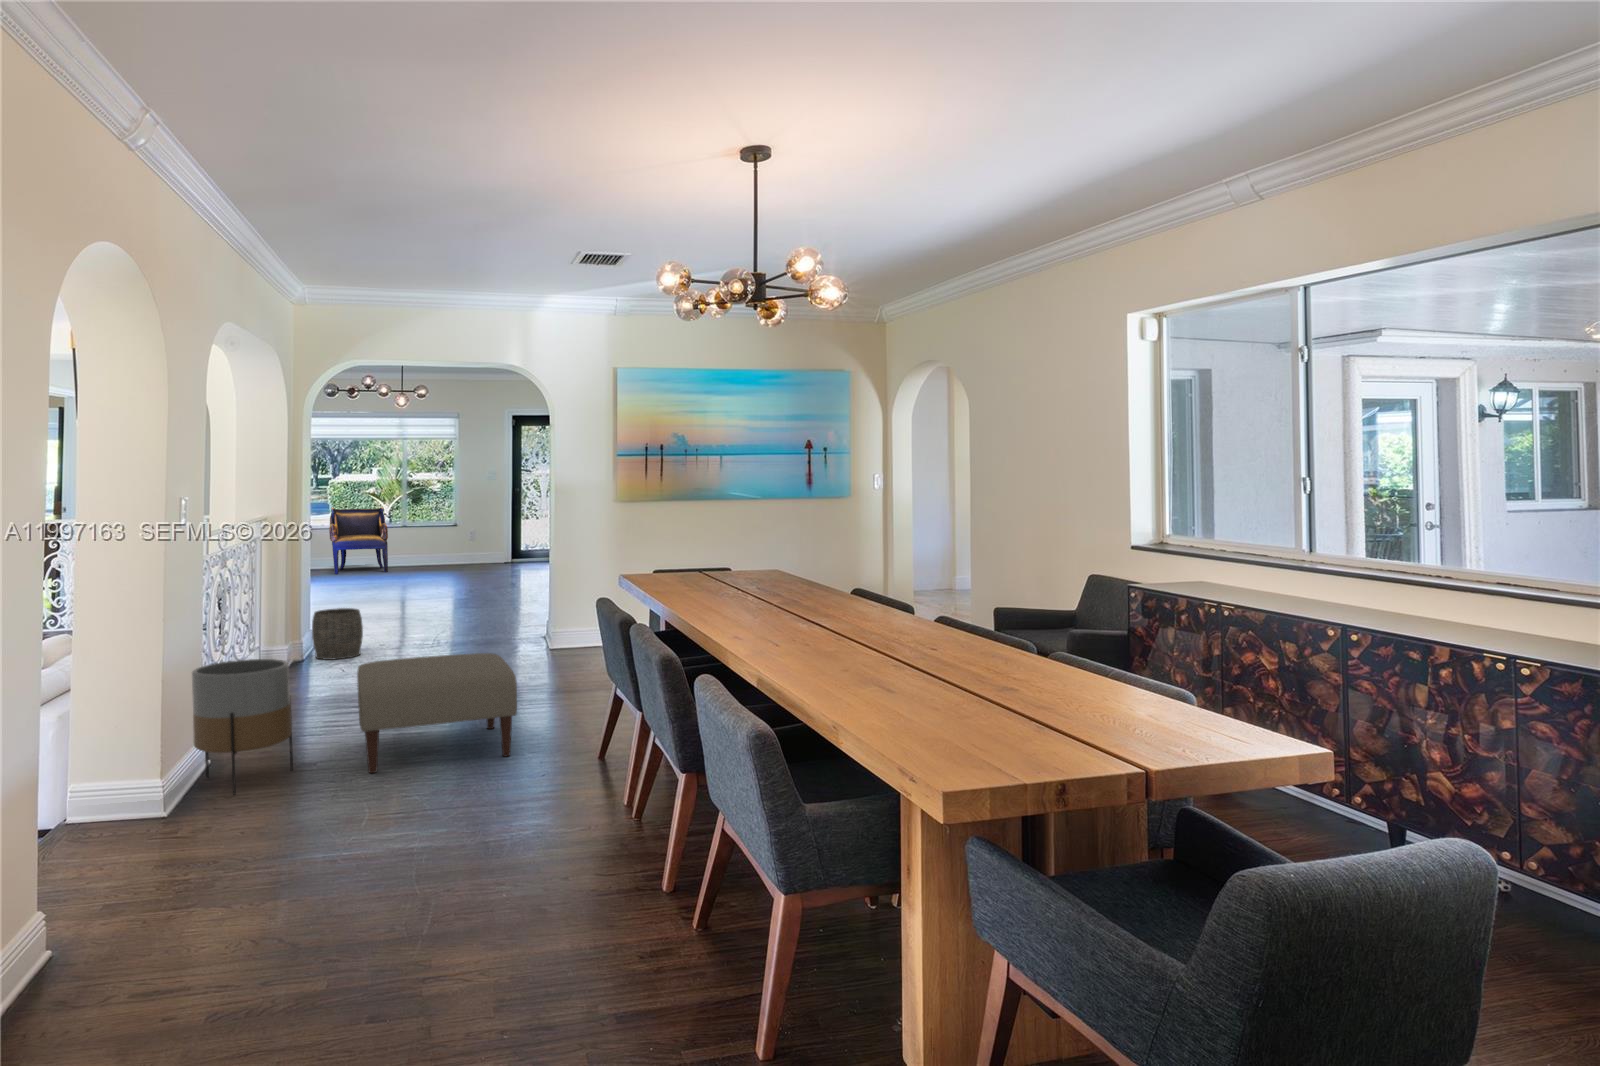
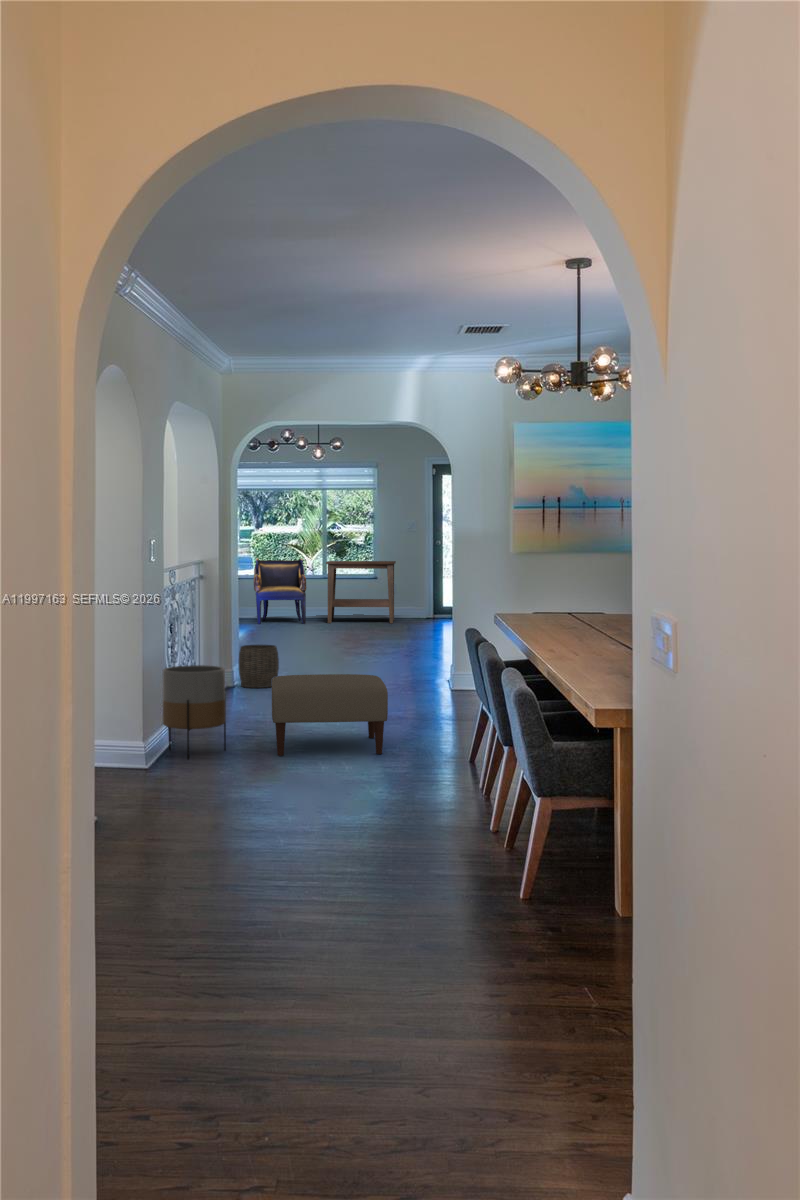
side table: none [409,509,481,571] -> present [326,561,396,623]

